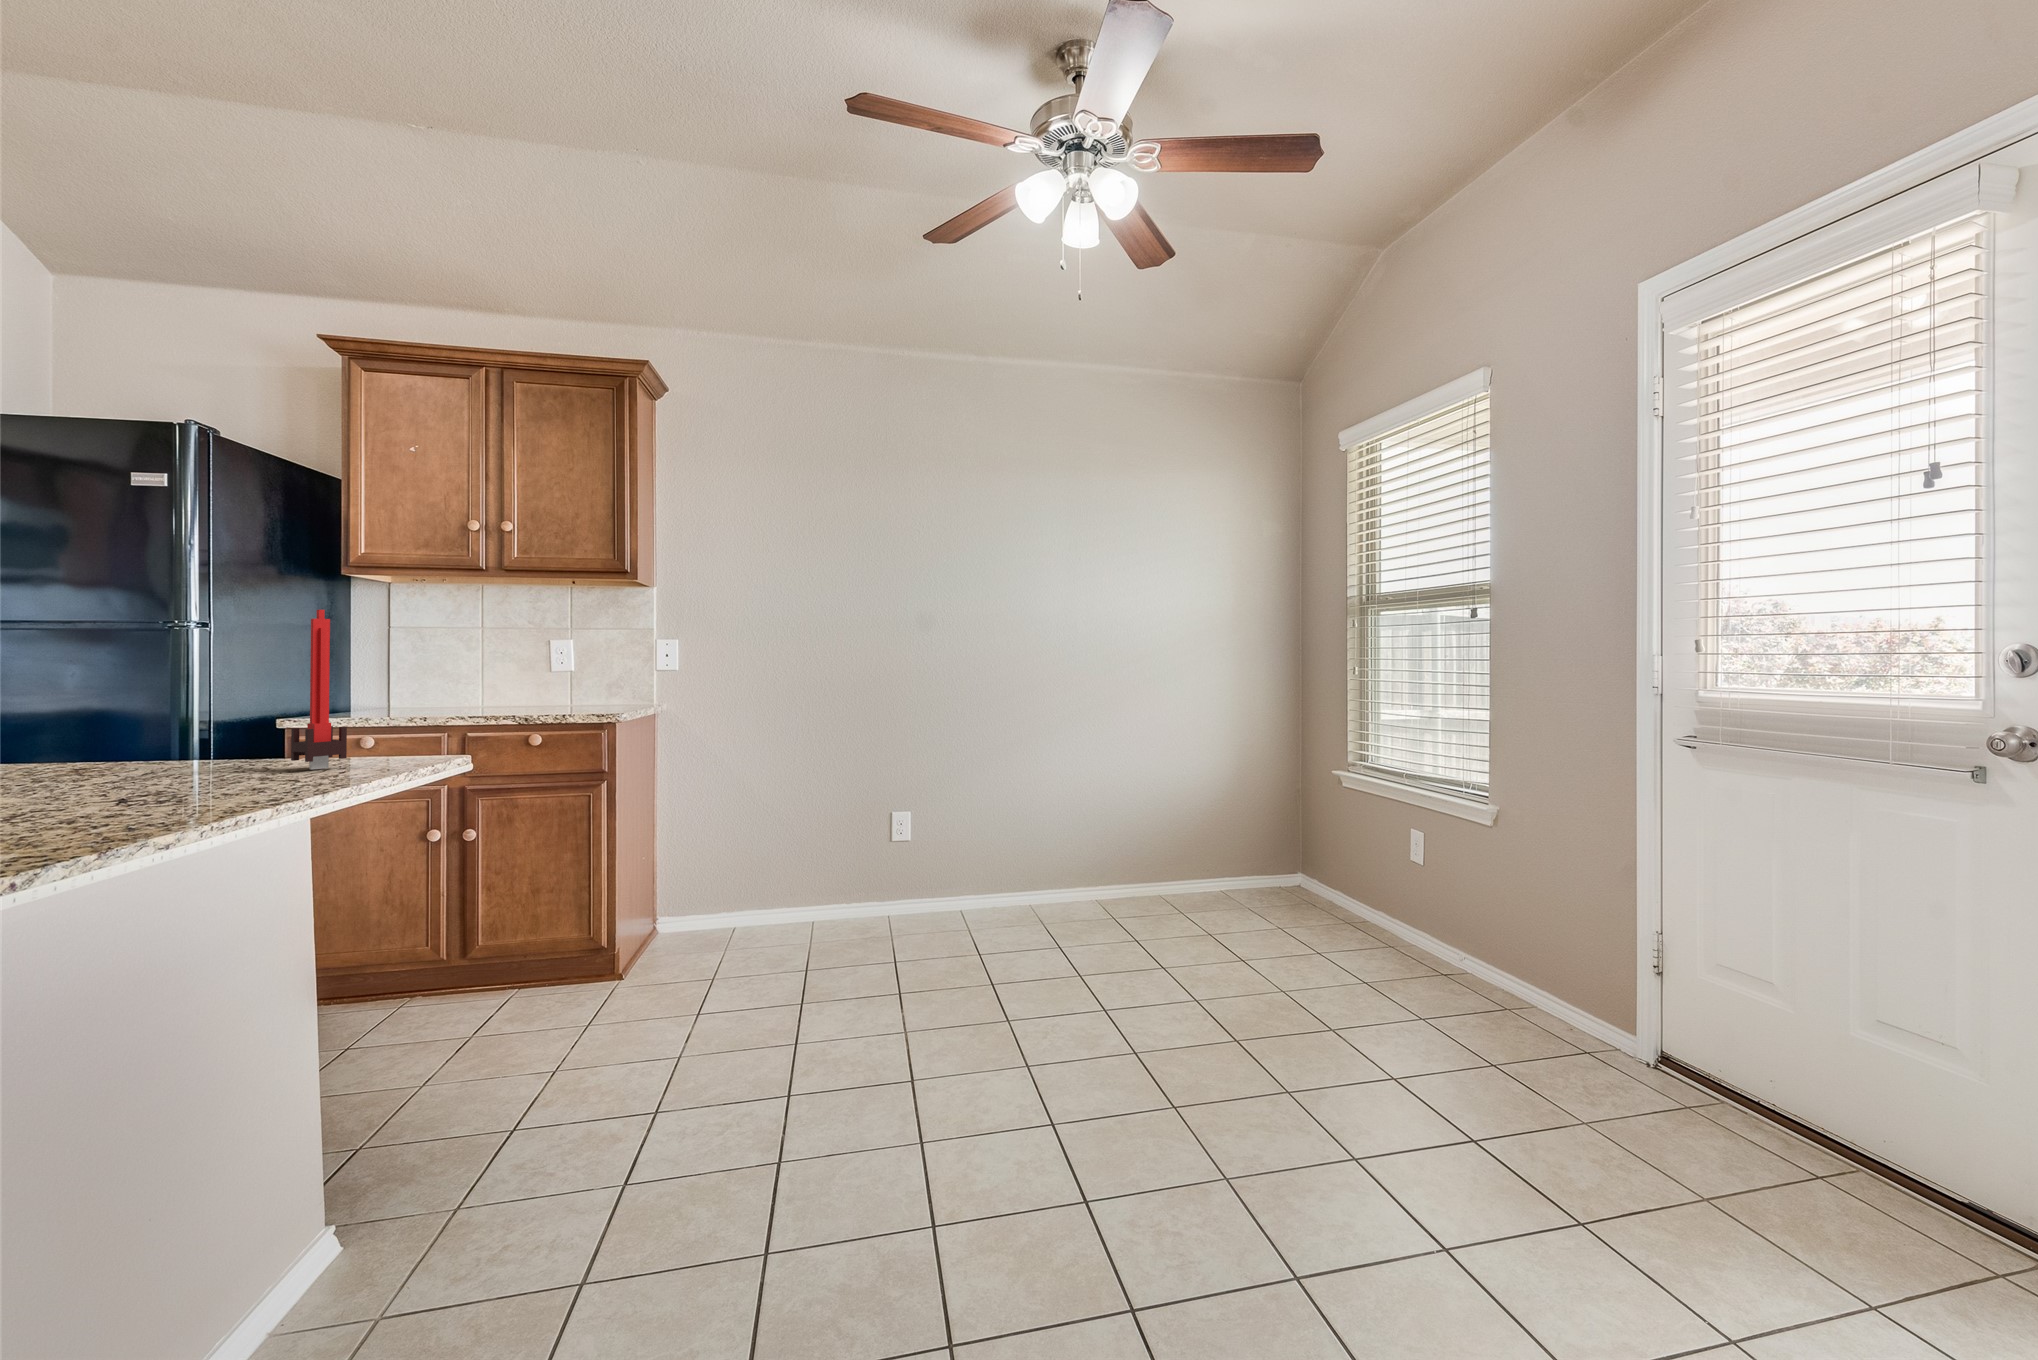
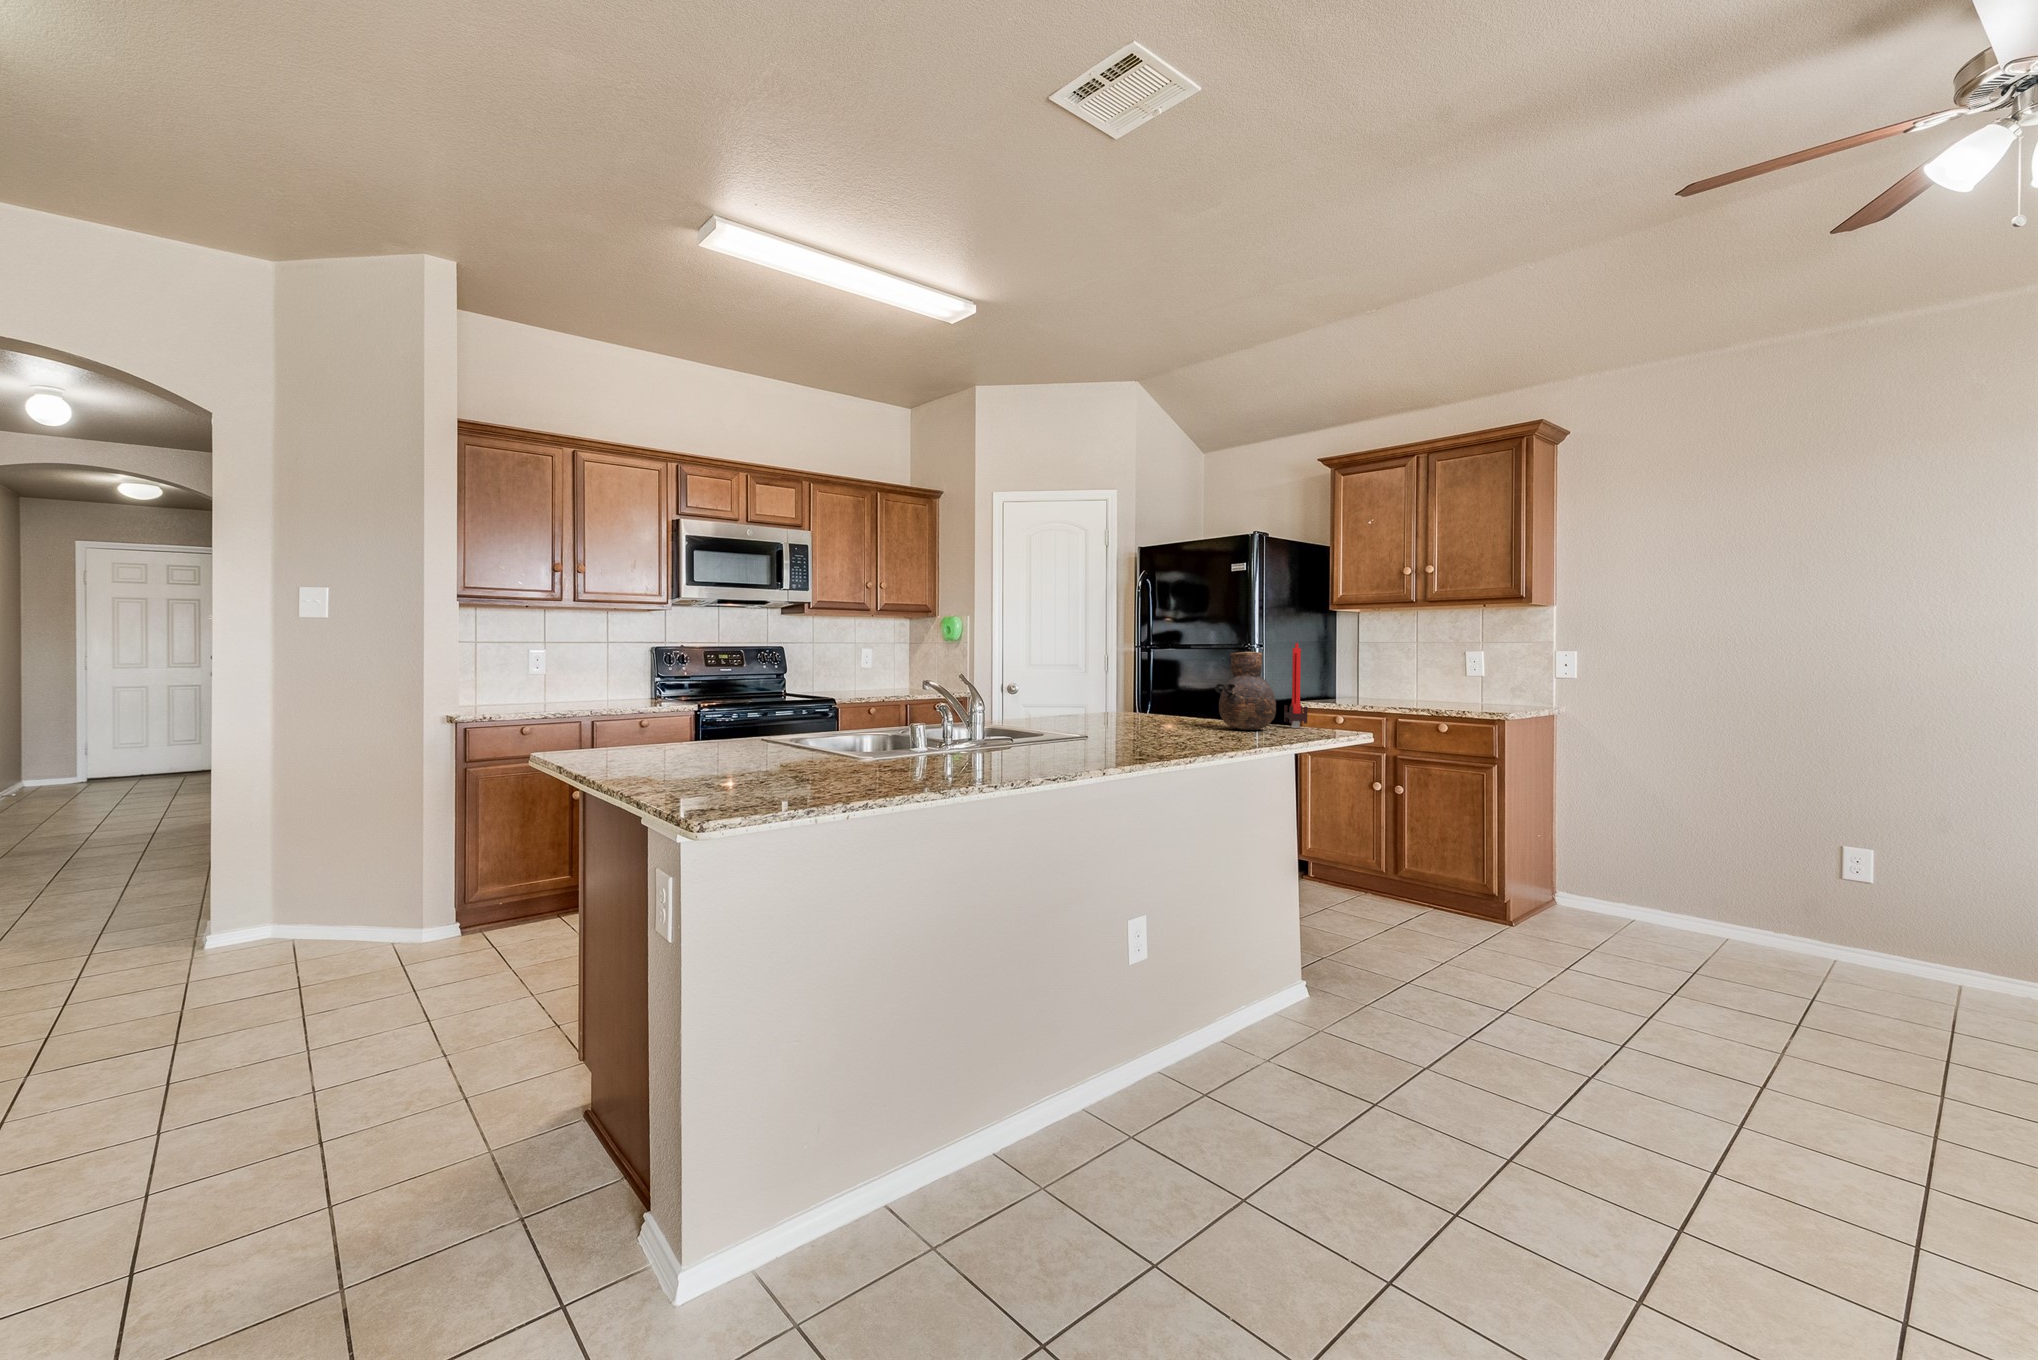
vase: none [100,622,278,790] -> present [1215,652,1276,730]

